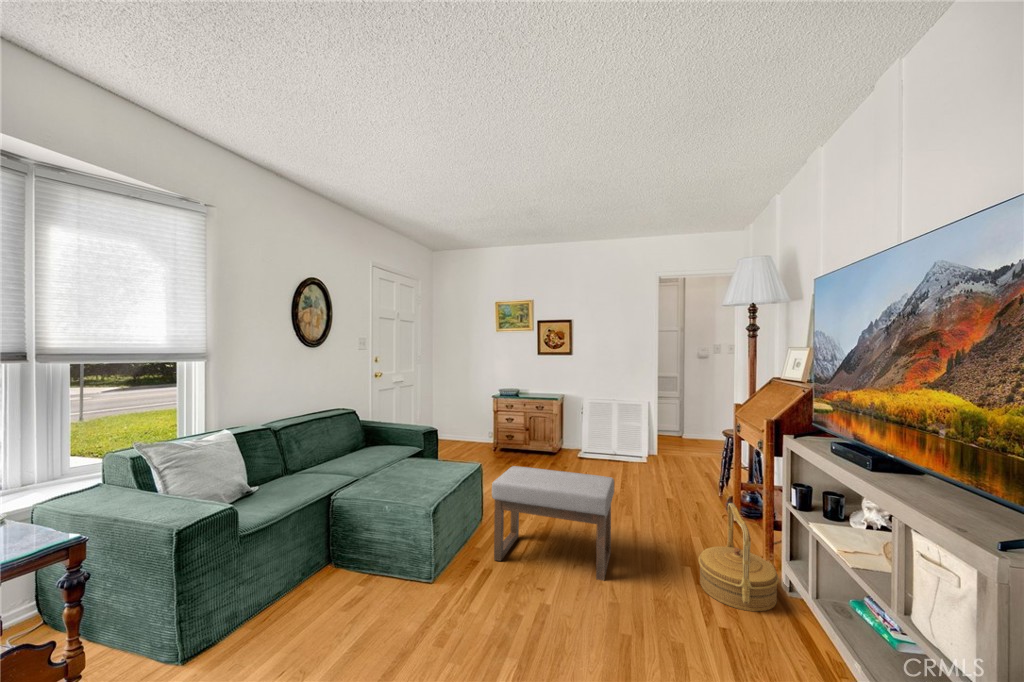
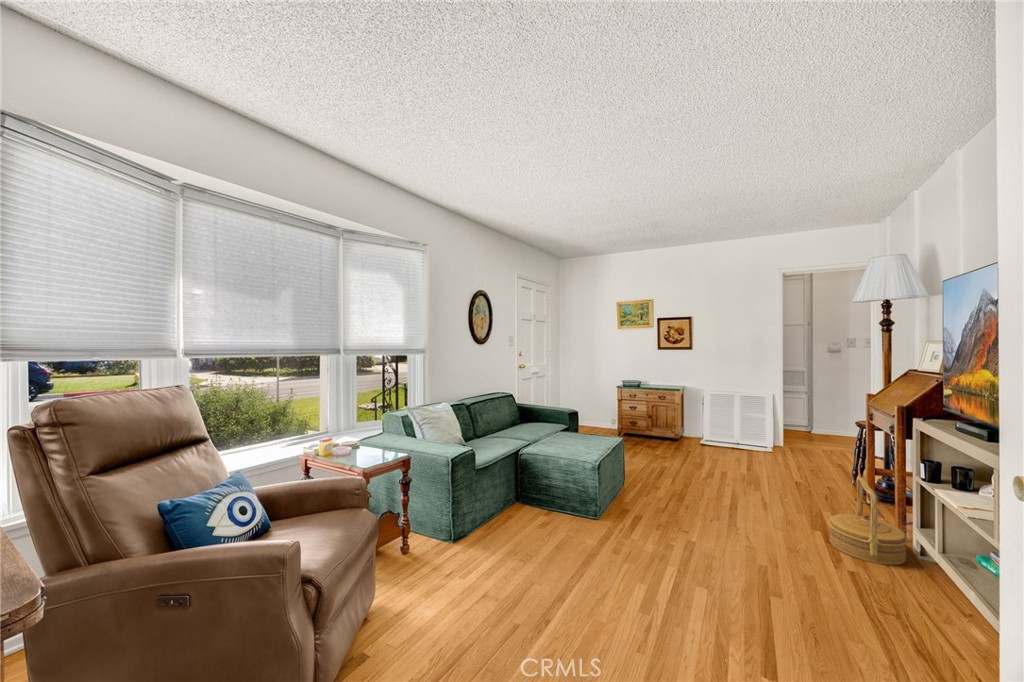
ottoman: present [492,466,614,581] -> none [640,440,746,533]

